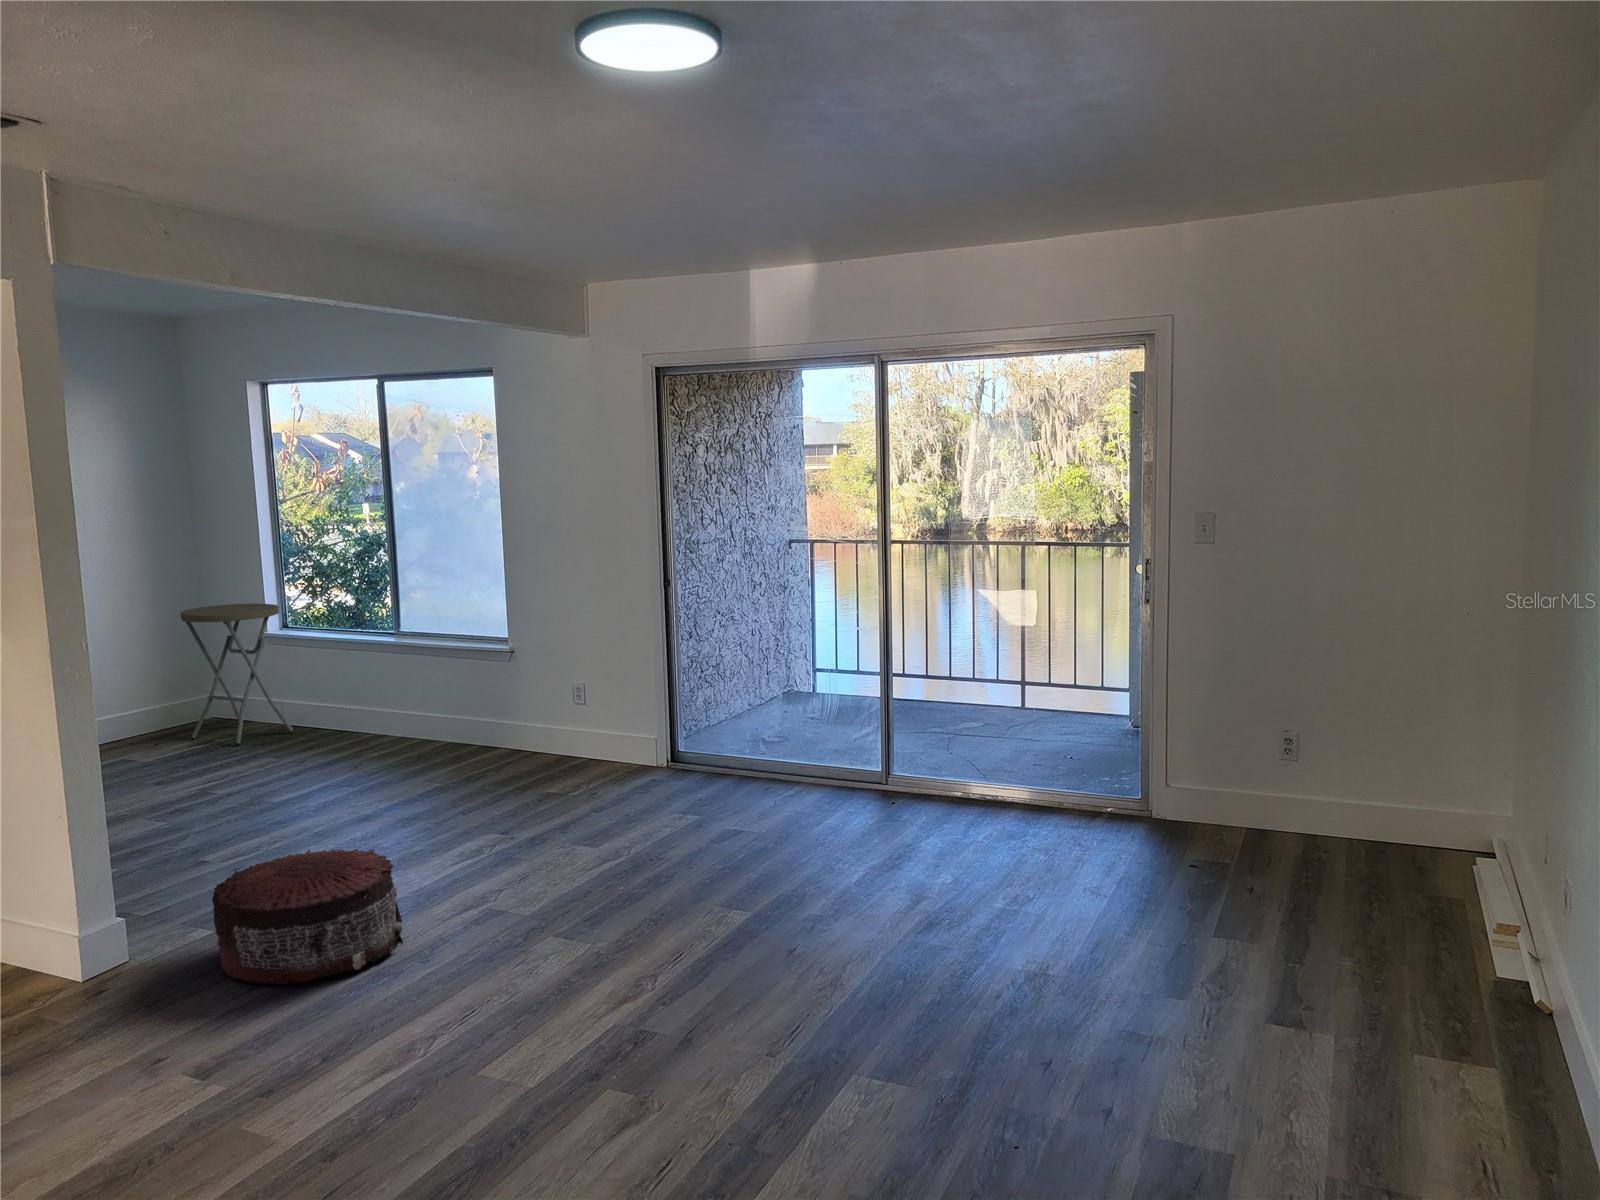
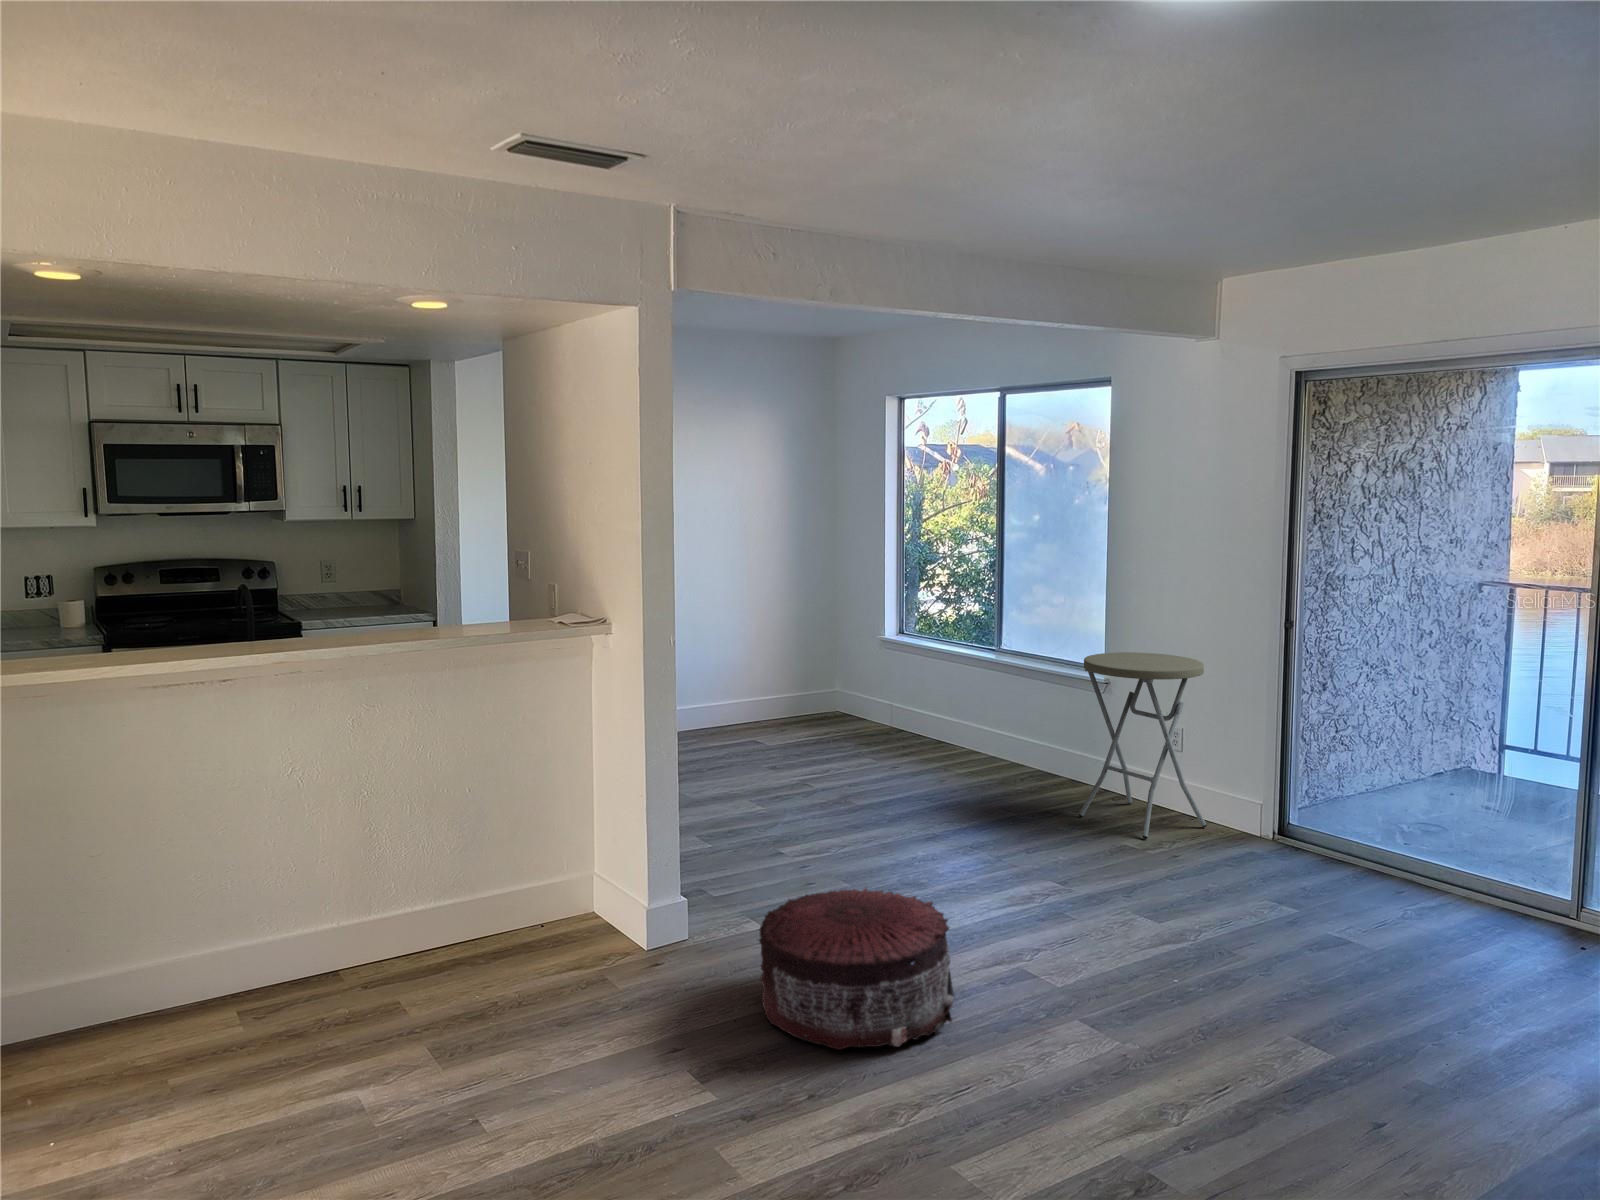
side table: present [181,604,294,746] -> present [1079,652,1206,839]

